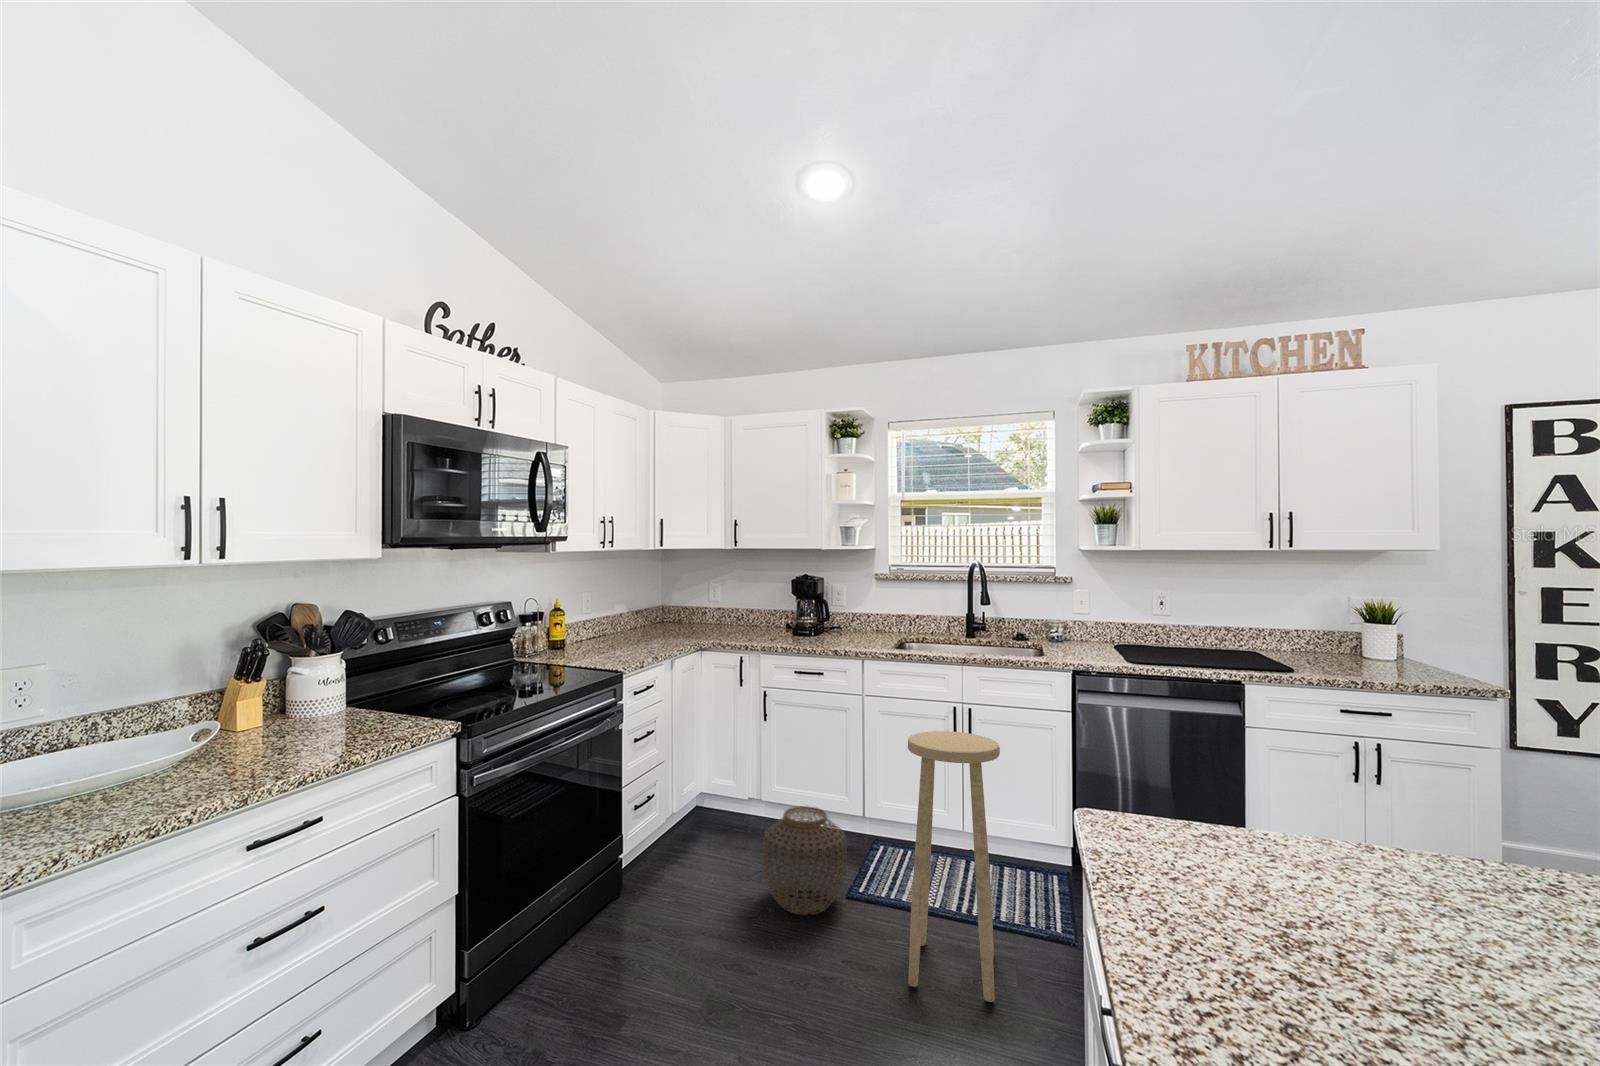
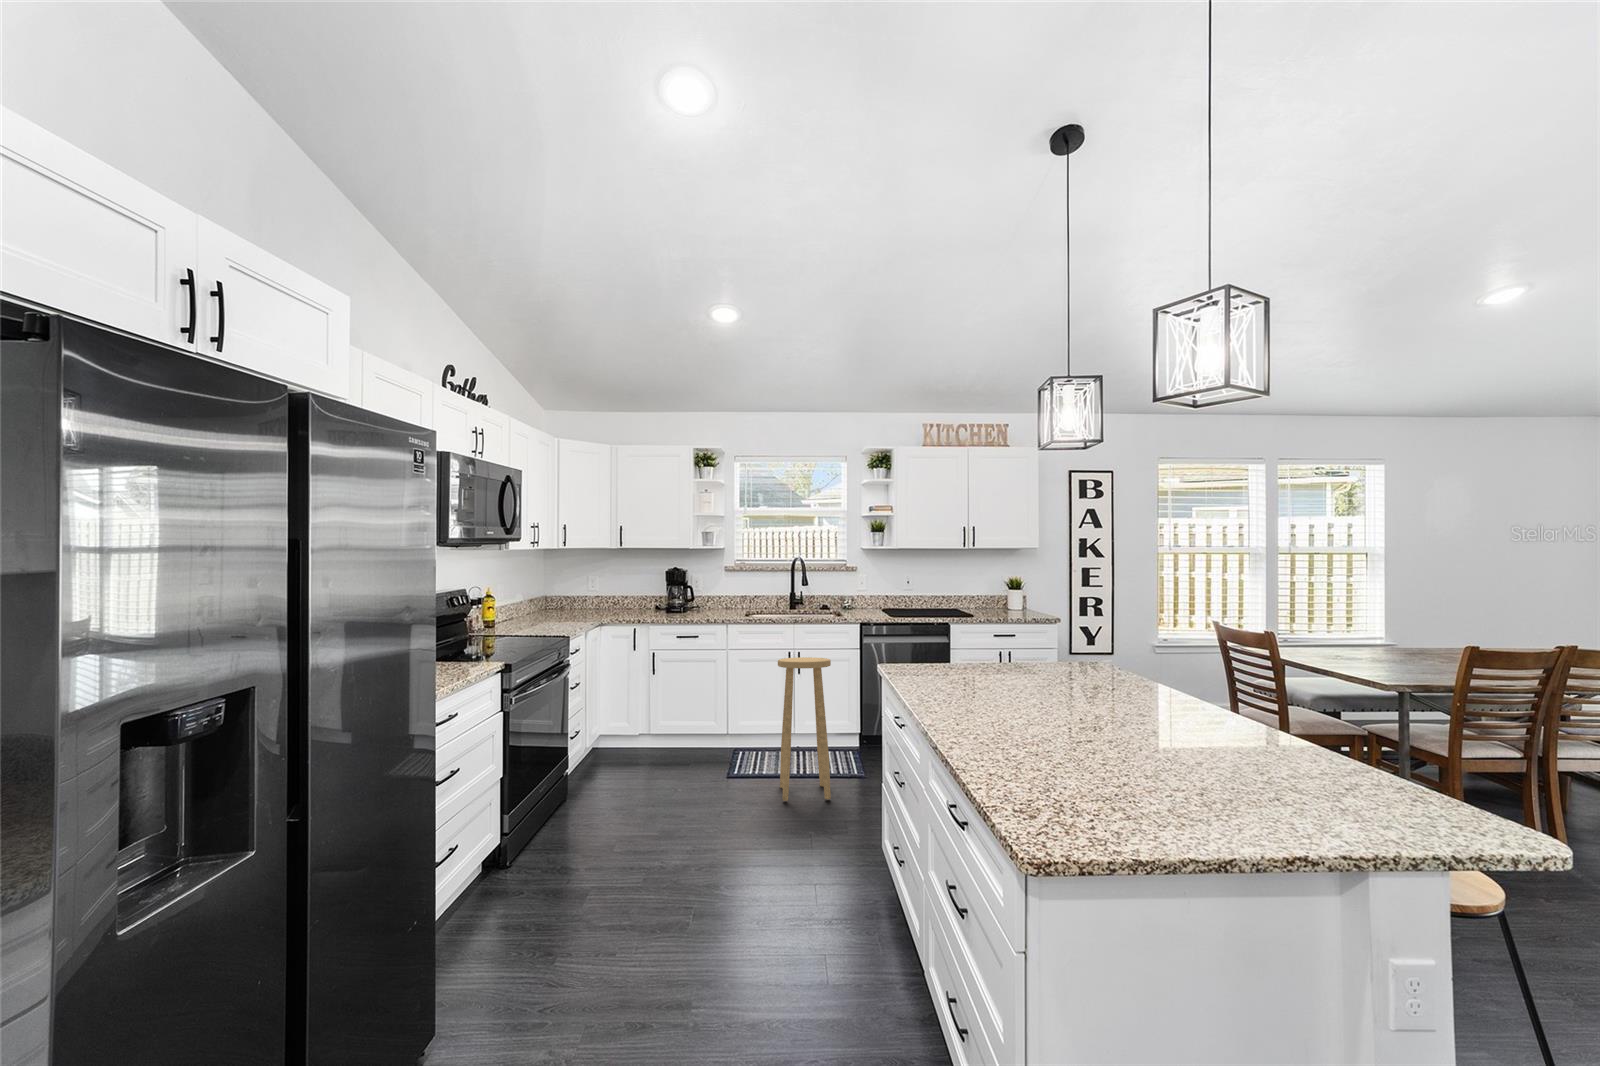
woven basket: present [763,806,847,915] -> none [674,721,731,787]

